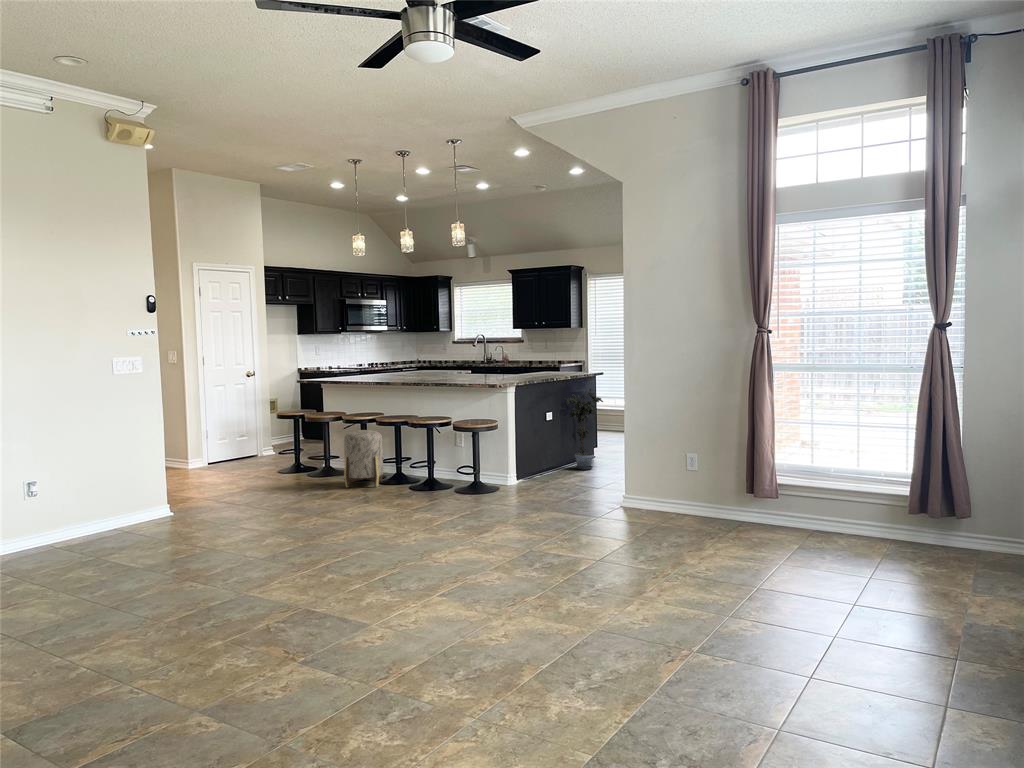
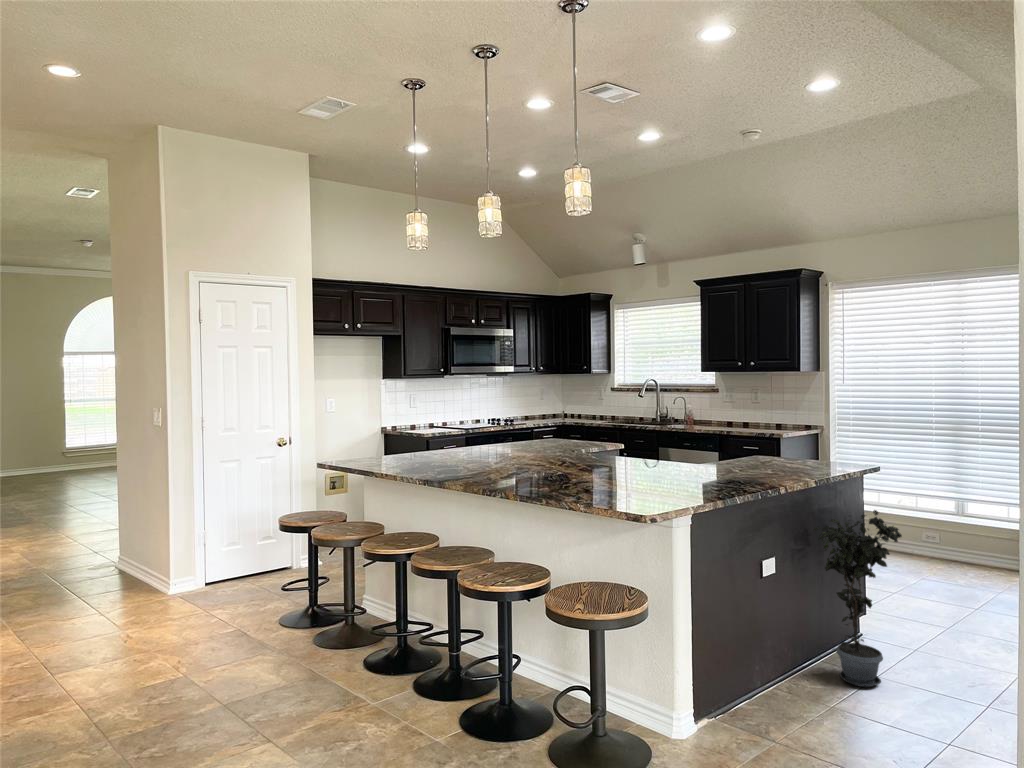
ottoman: present [344,430,383,487] -> none [349,577,434,705]

